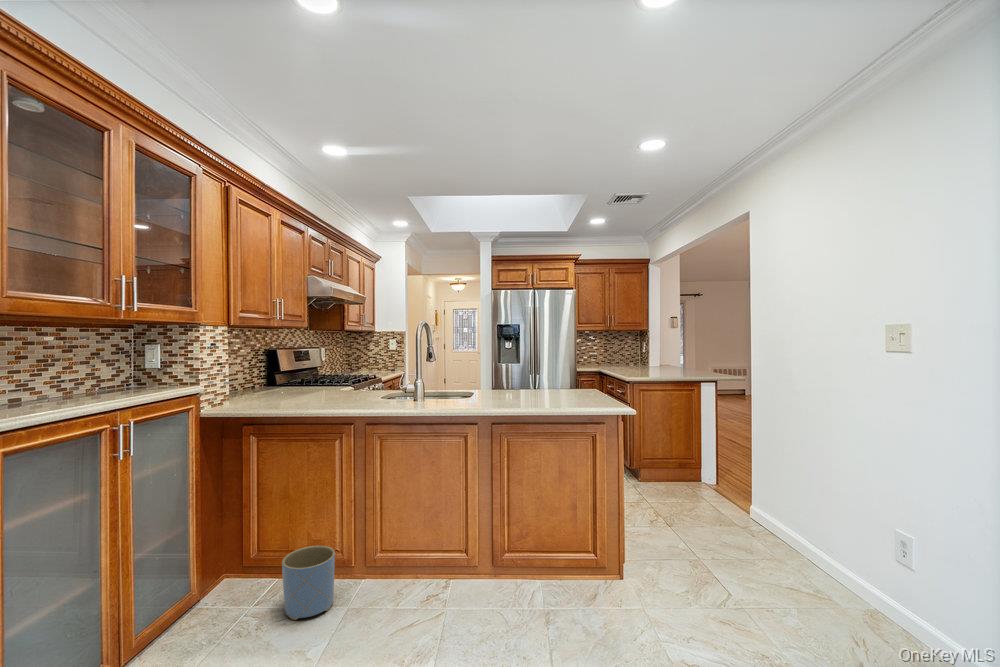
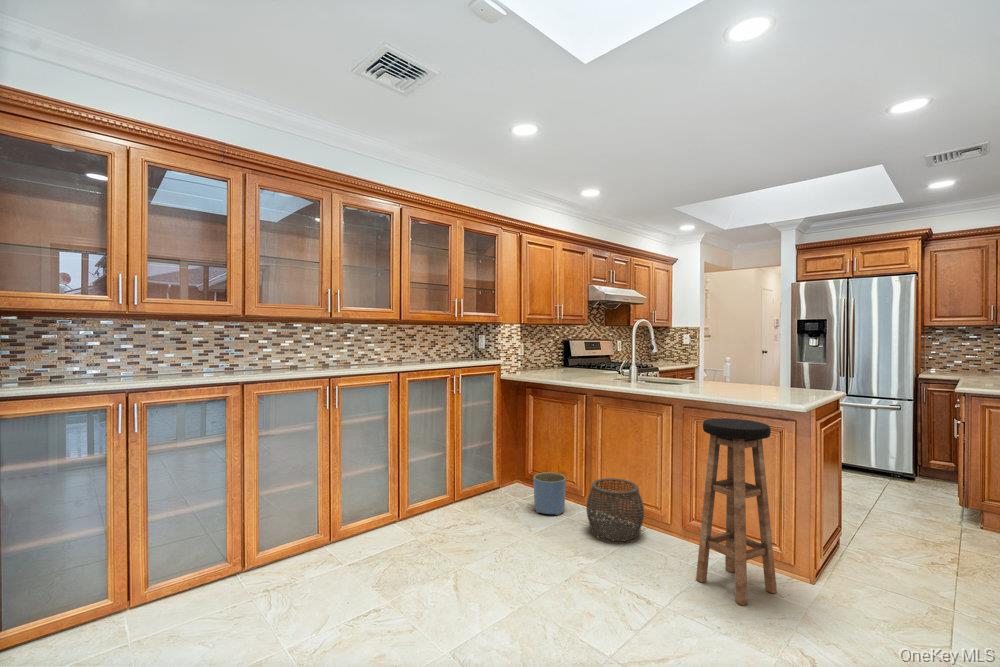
bar stool: none [550,429,618,641] -> present [696,418,777,606]
woven basket: none [383,528,459,622] -> present [586,478,644,542]

